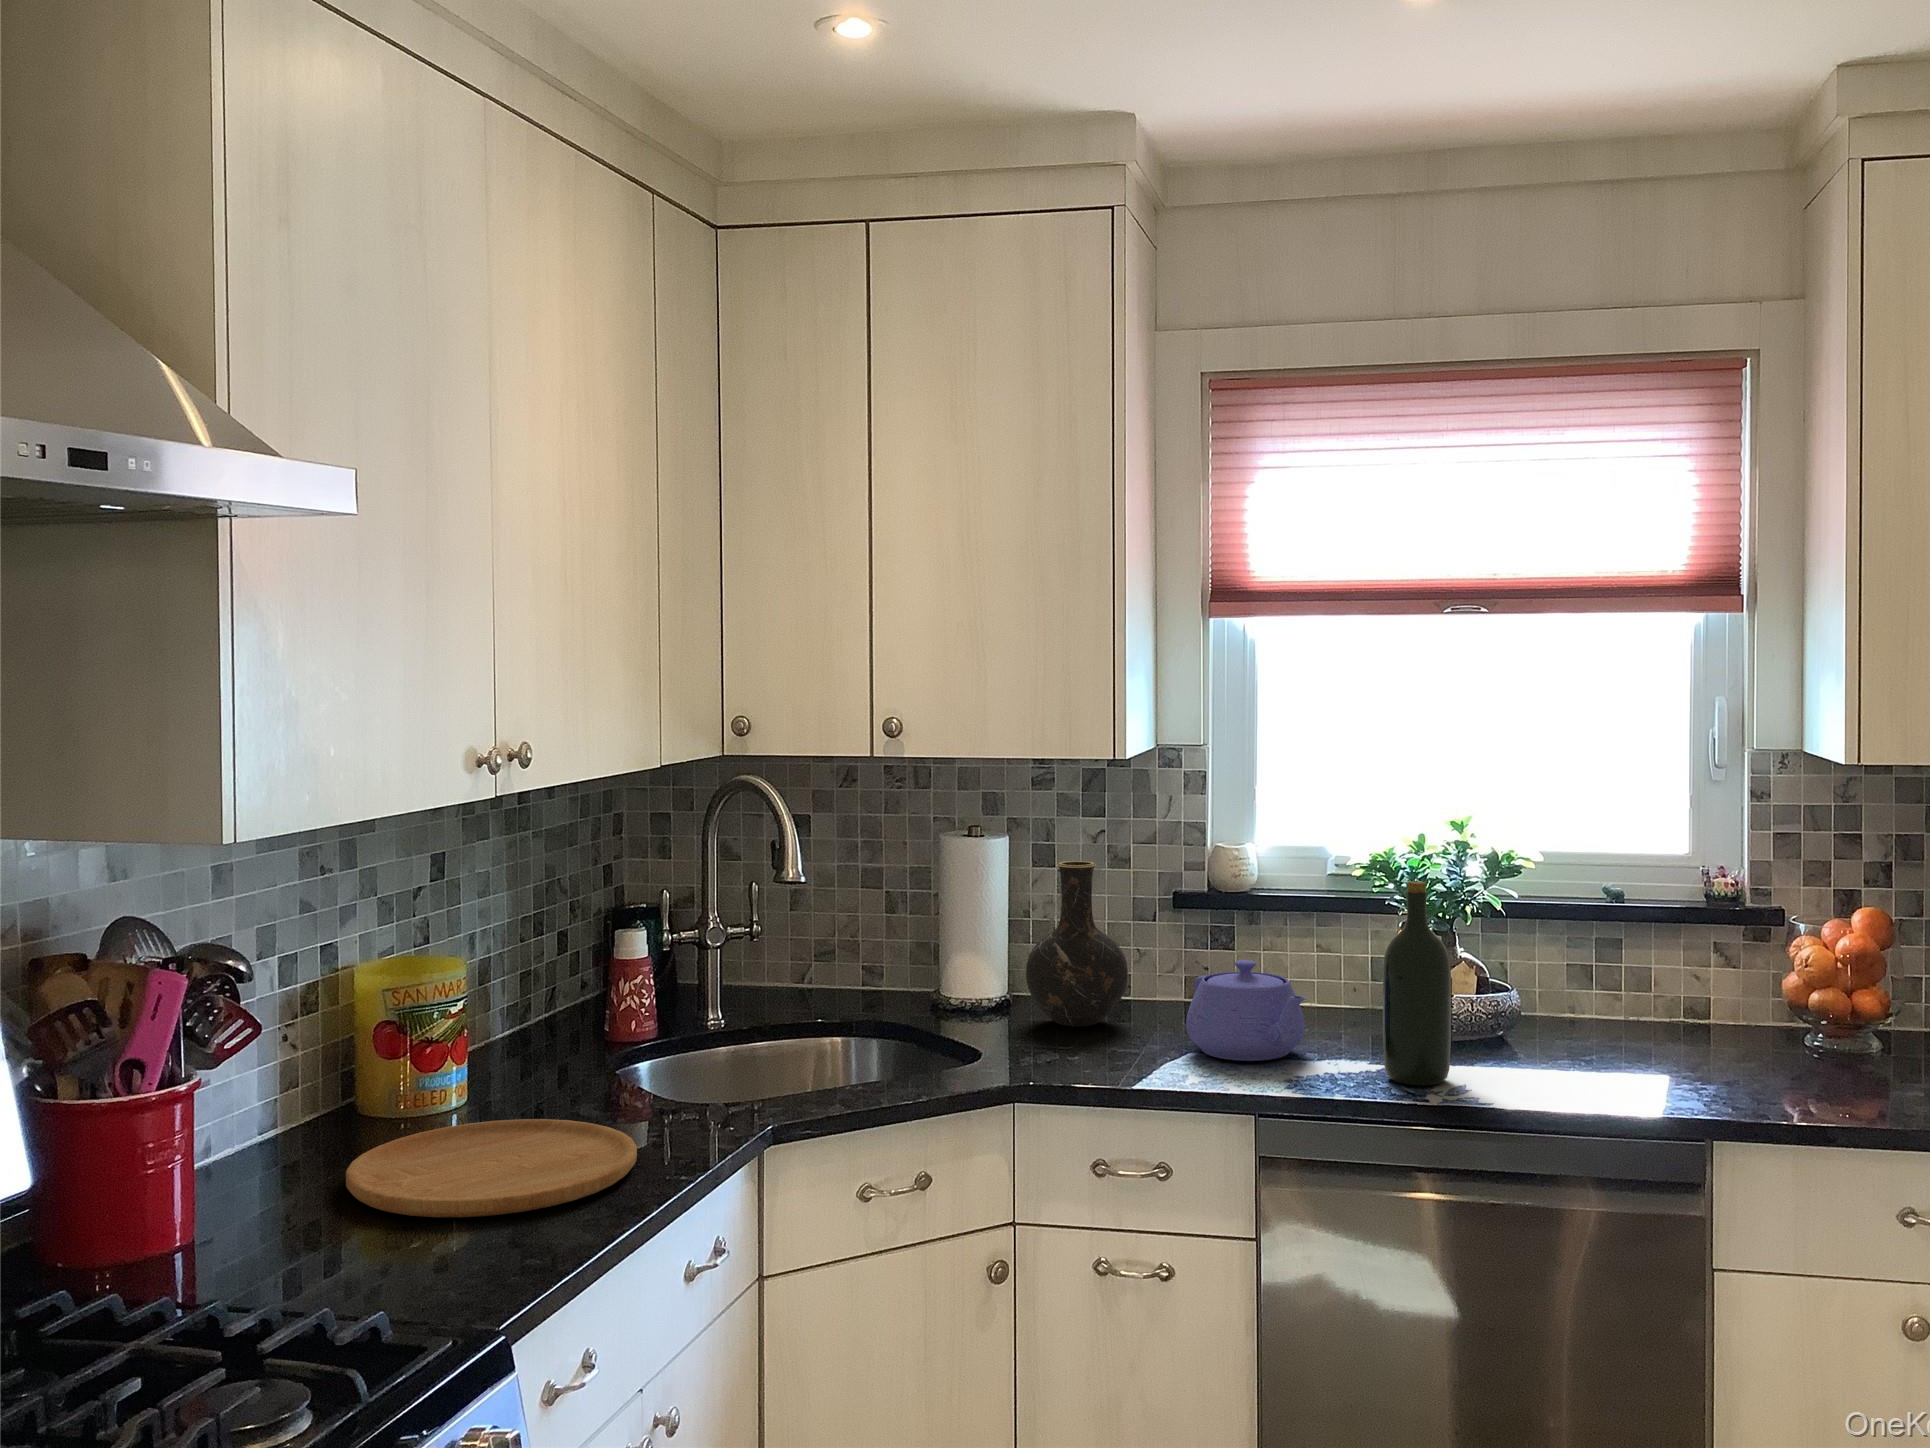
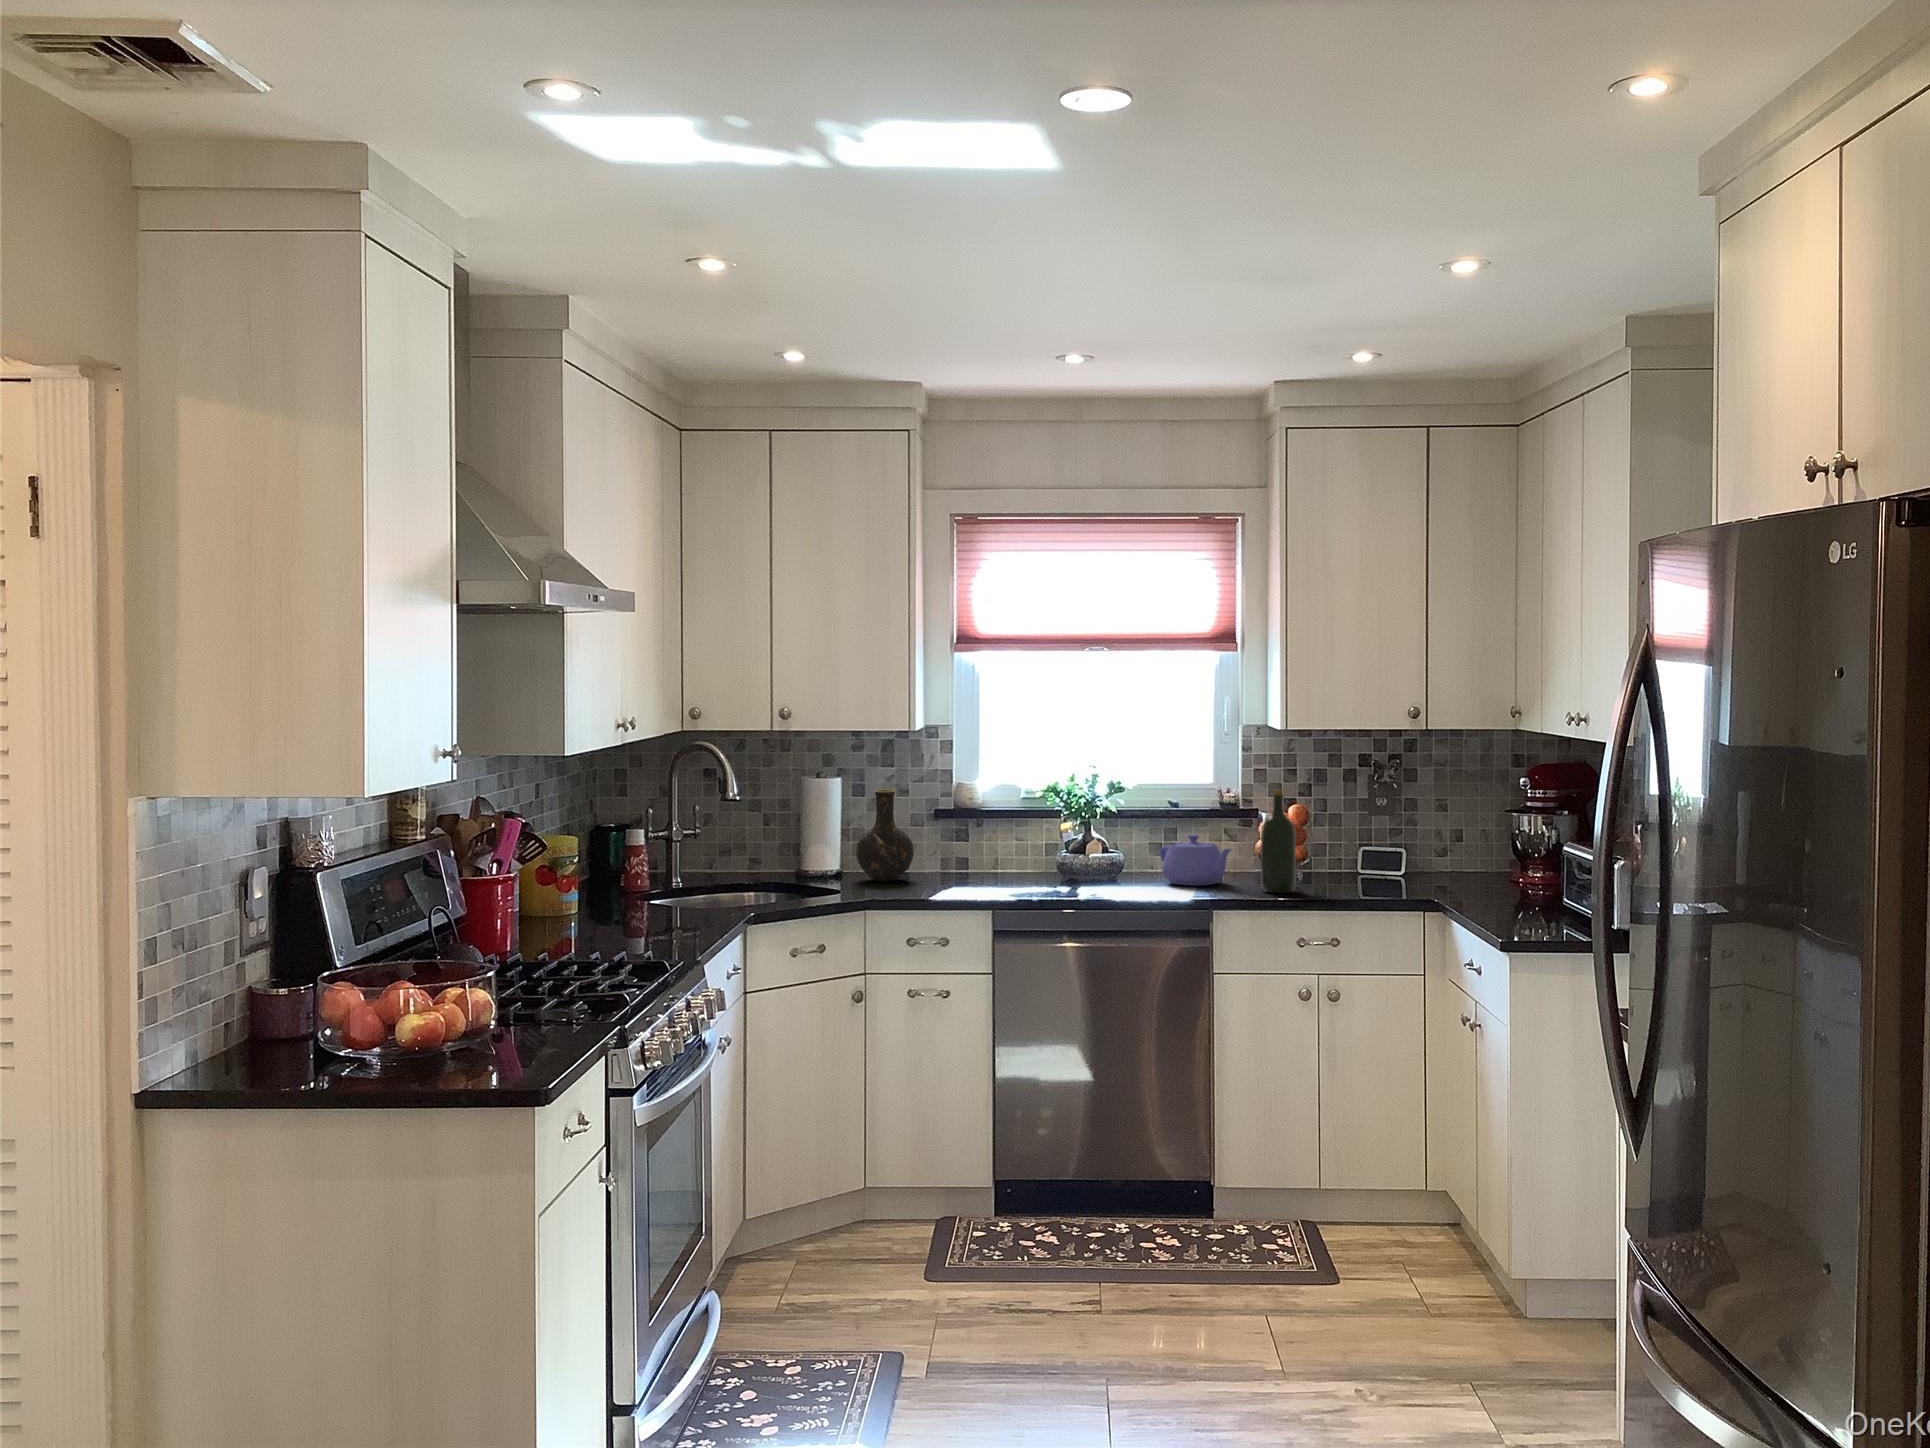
wine bottle: present [1383,881,1452,1085] -> present [1261,790,1296,893]
teapot: present [1186,960,1306,1061] -> present [1160,834,1232,886]
cutting board: present [346,1119,637,1217] -> none [556,912,699,941]

